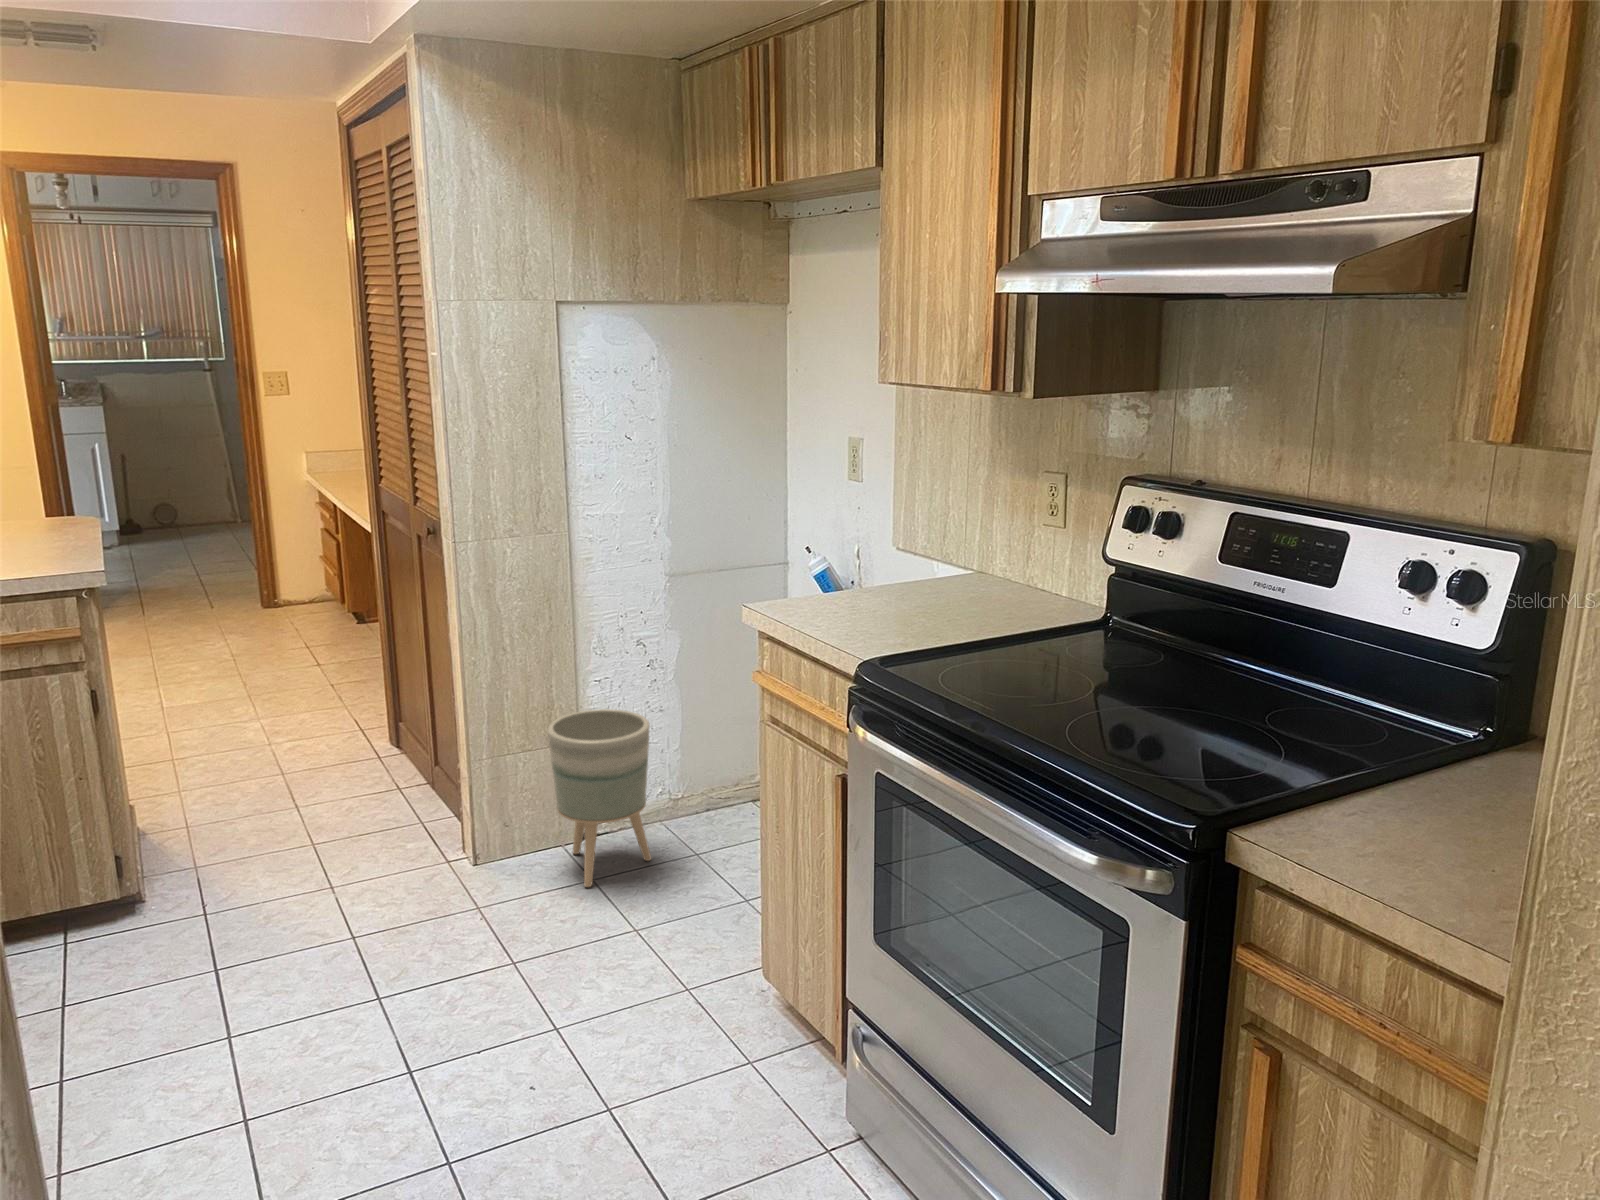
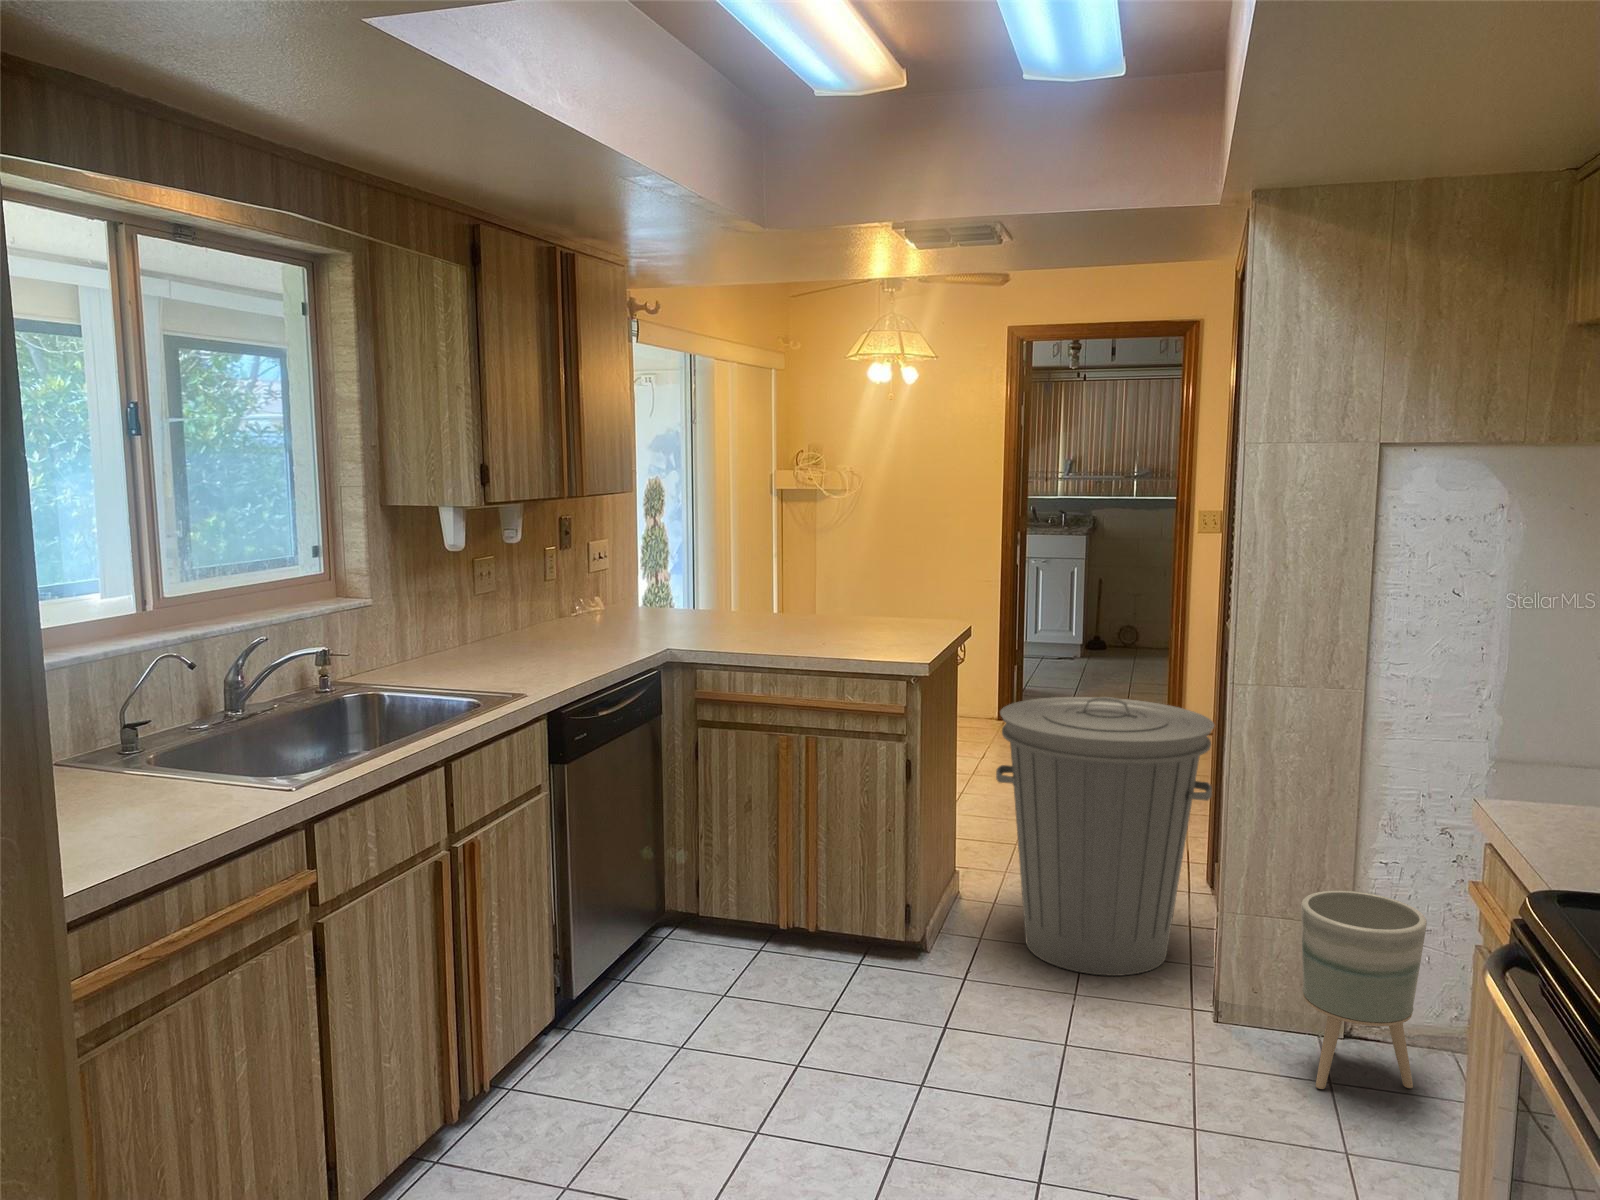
trash can: none [178,576,421,866] -> present [996,697,1214,976]

